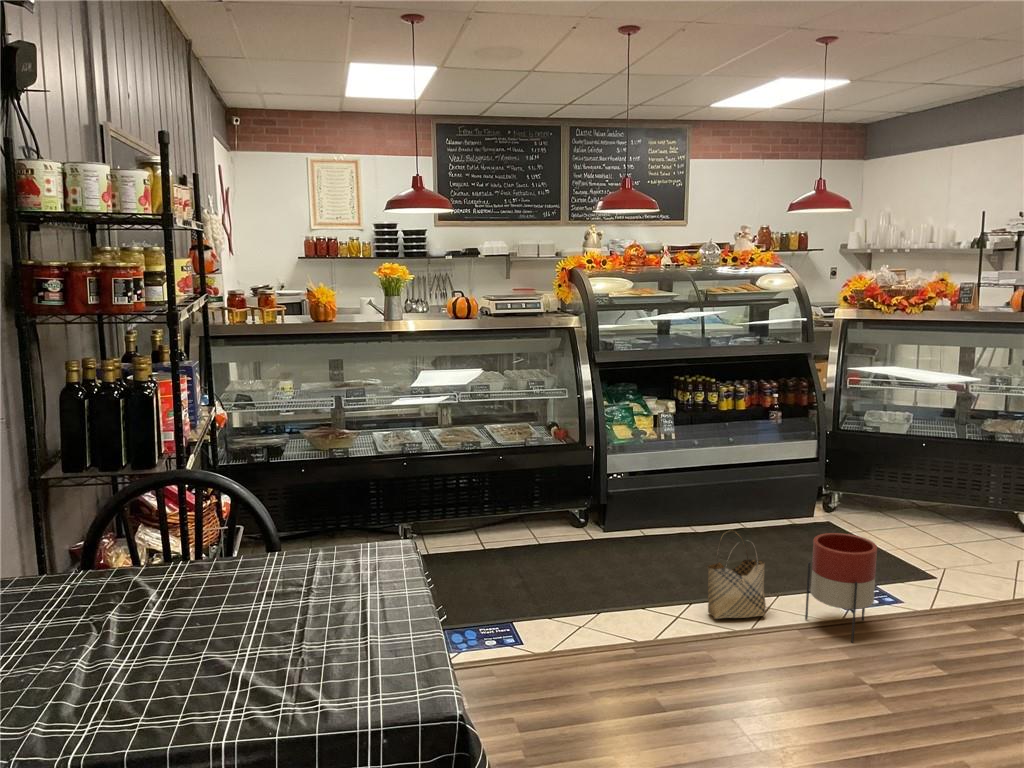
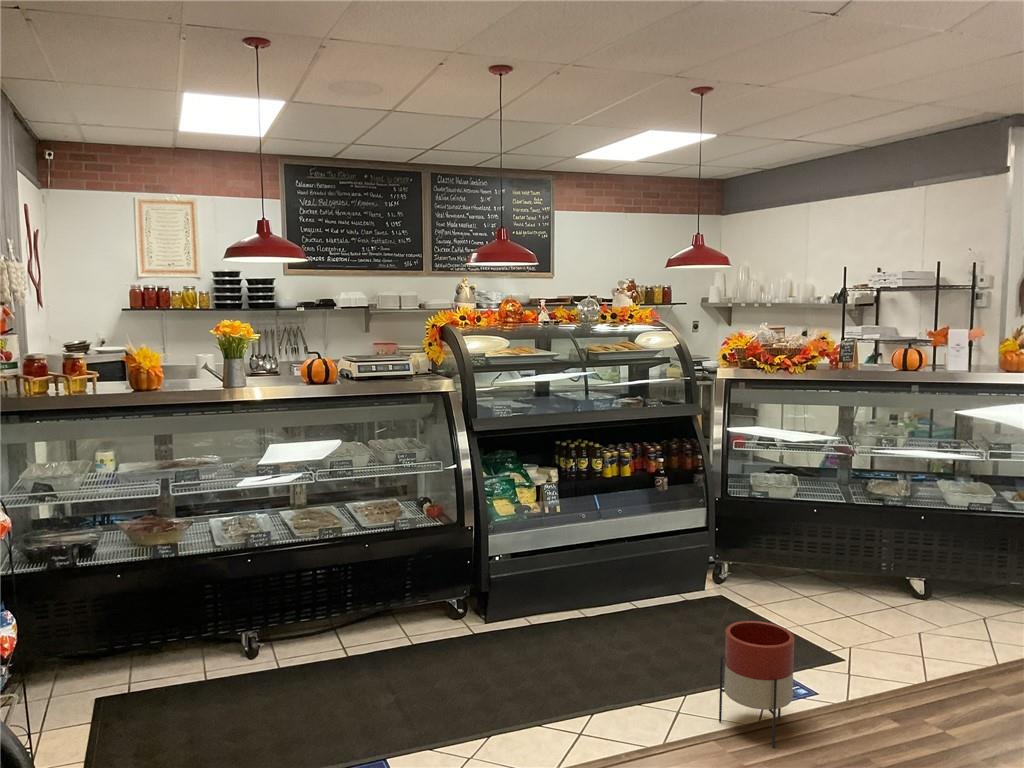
woven basket: present [707,530,766,619] -> none [611,624,676,730]

